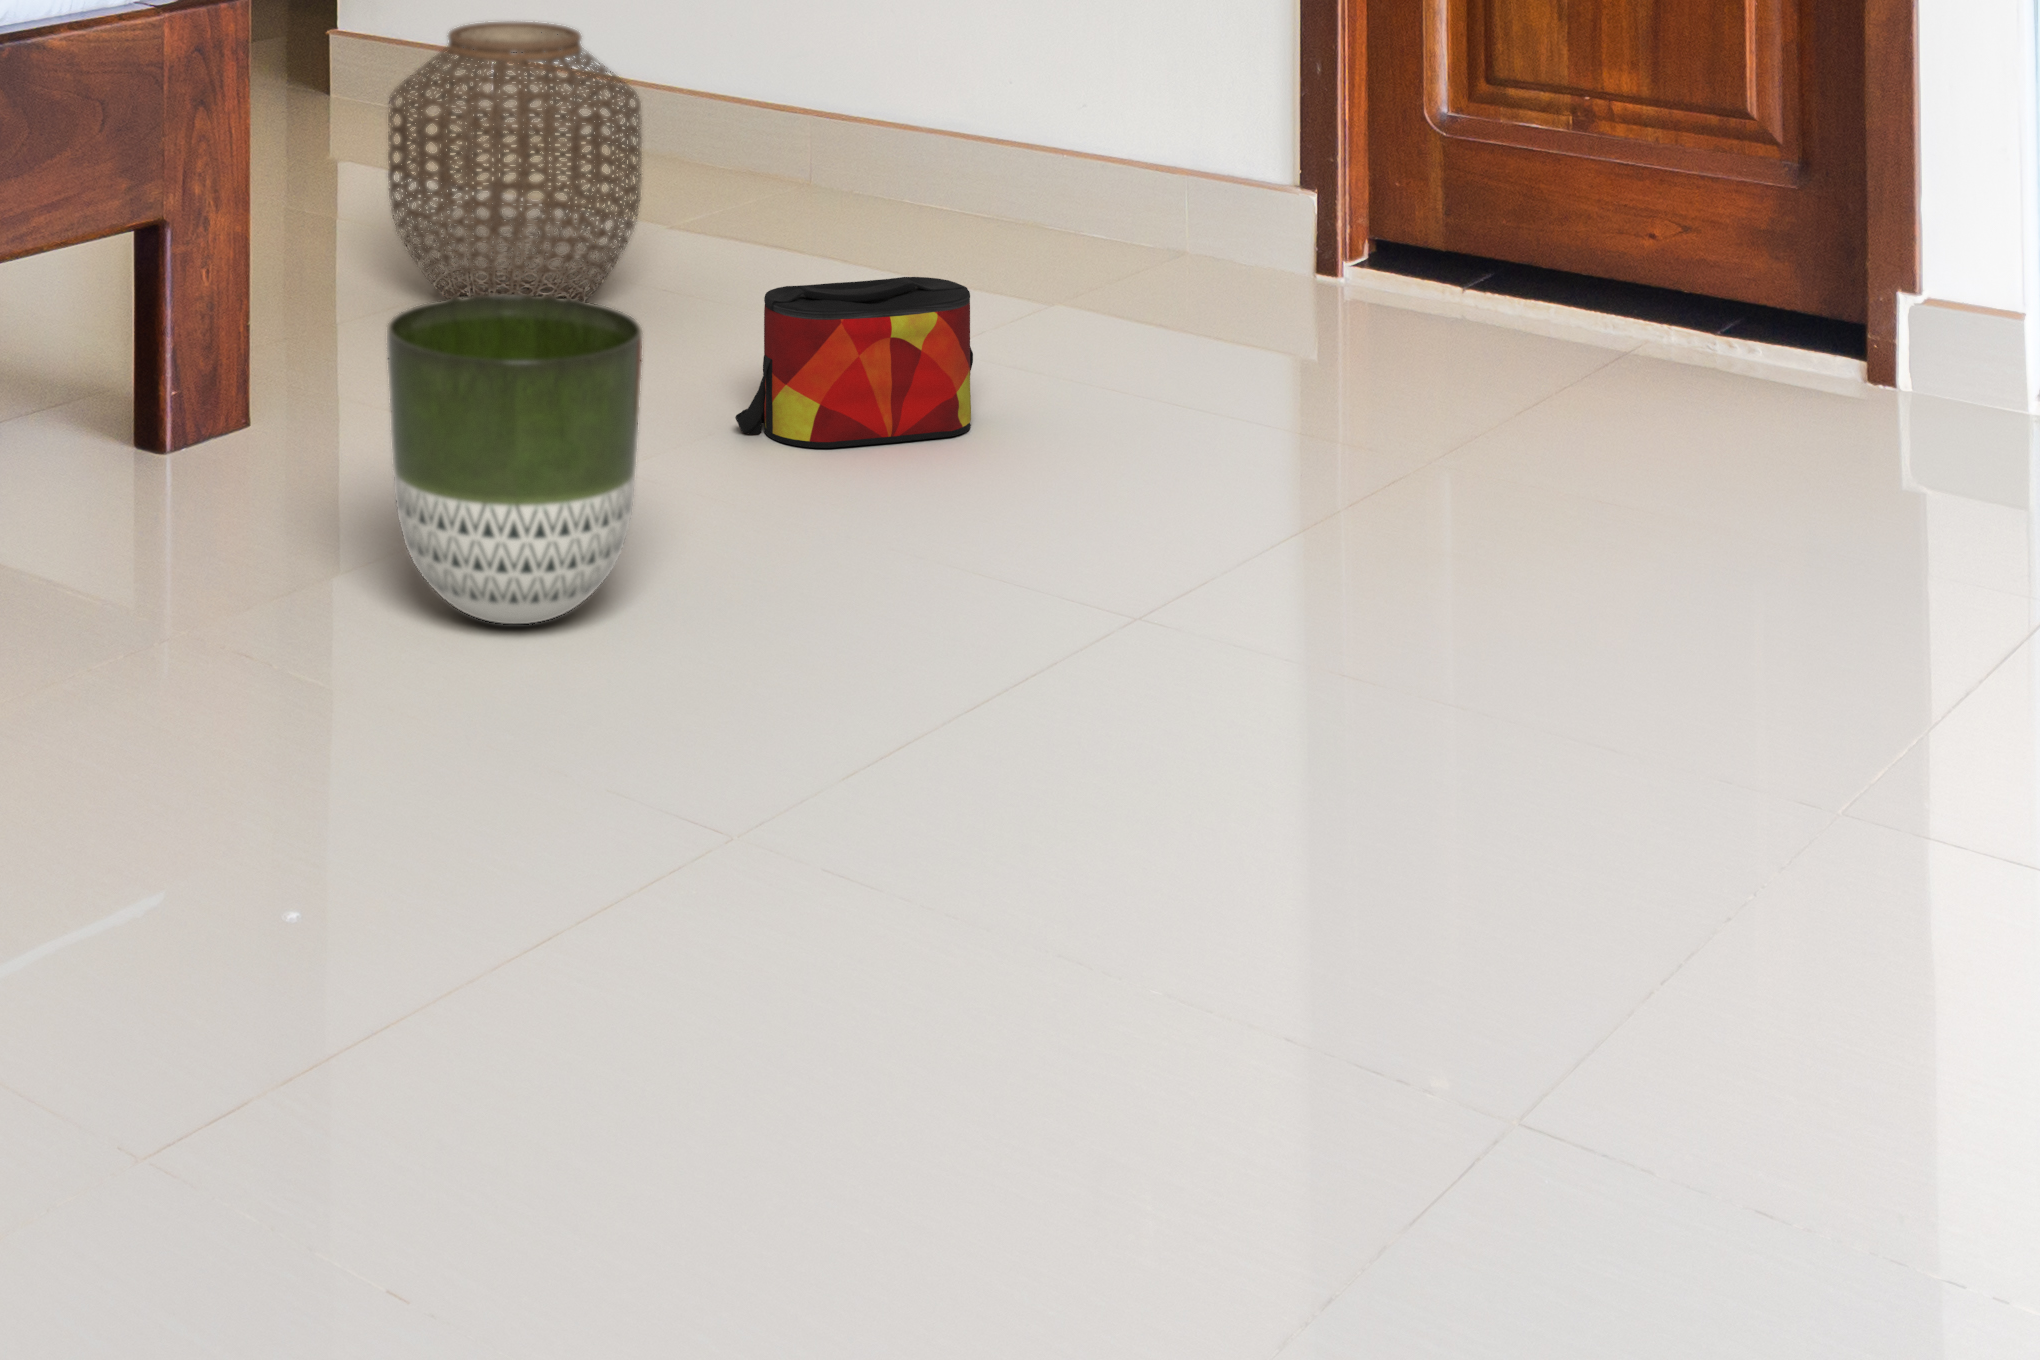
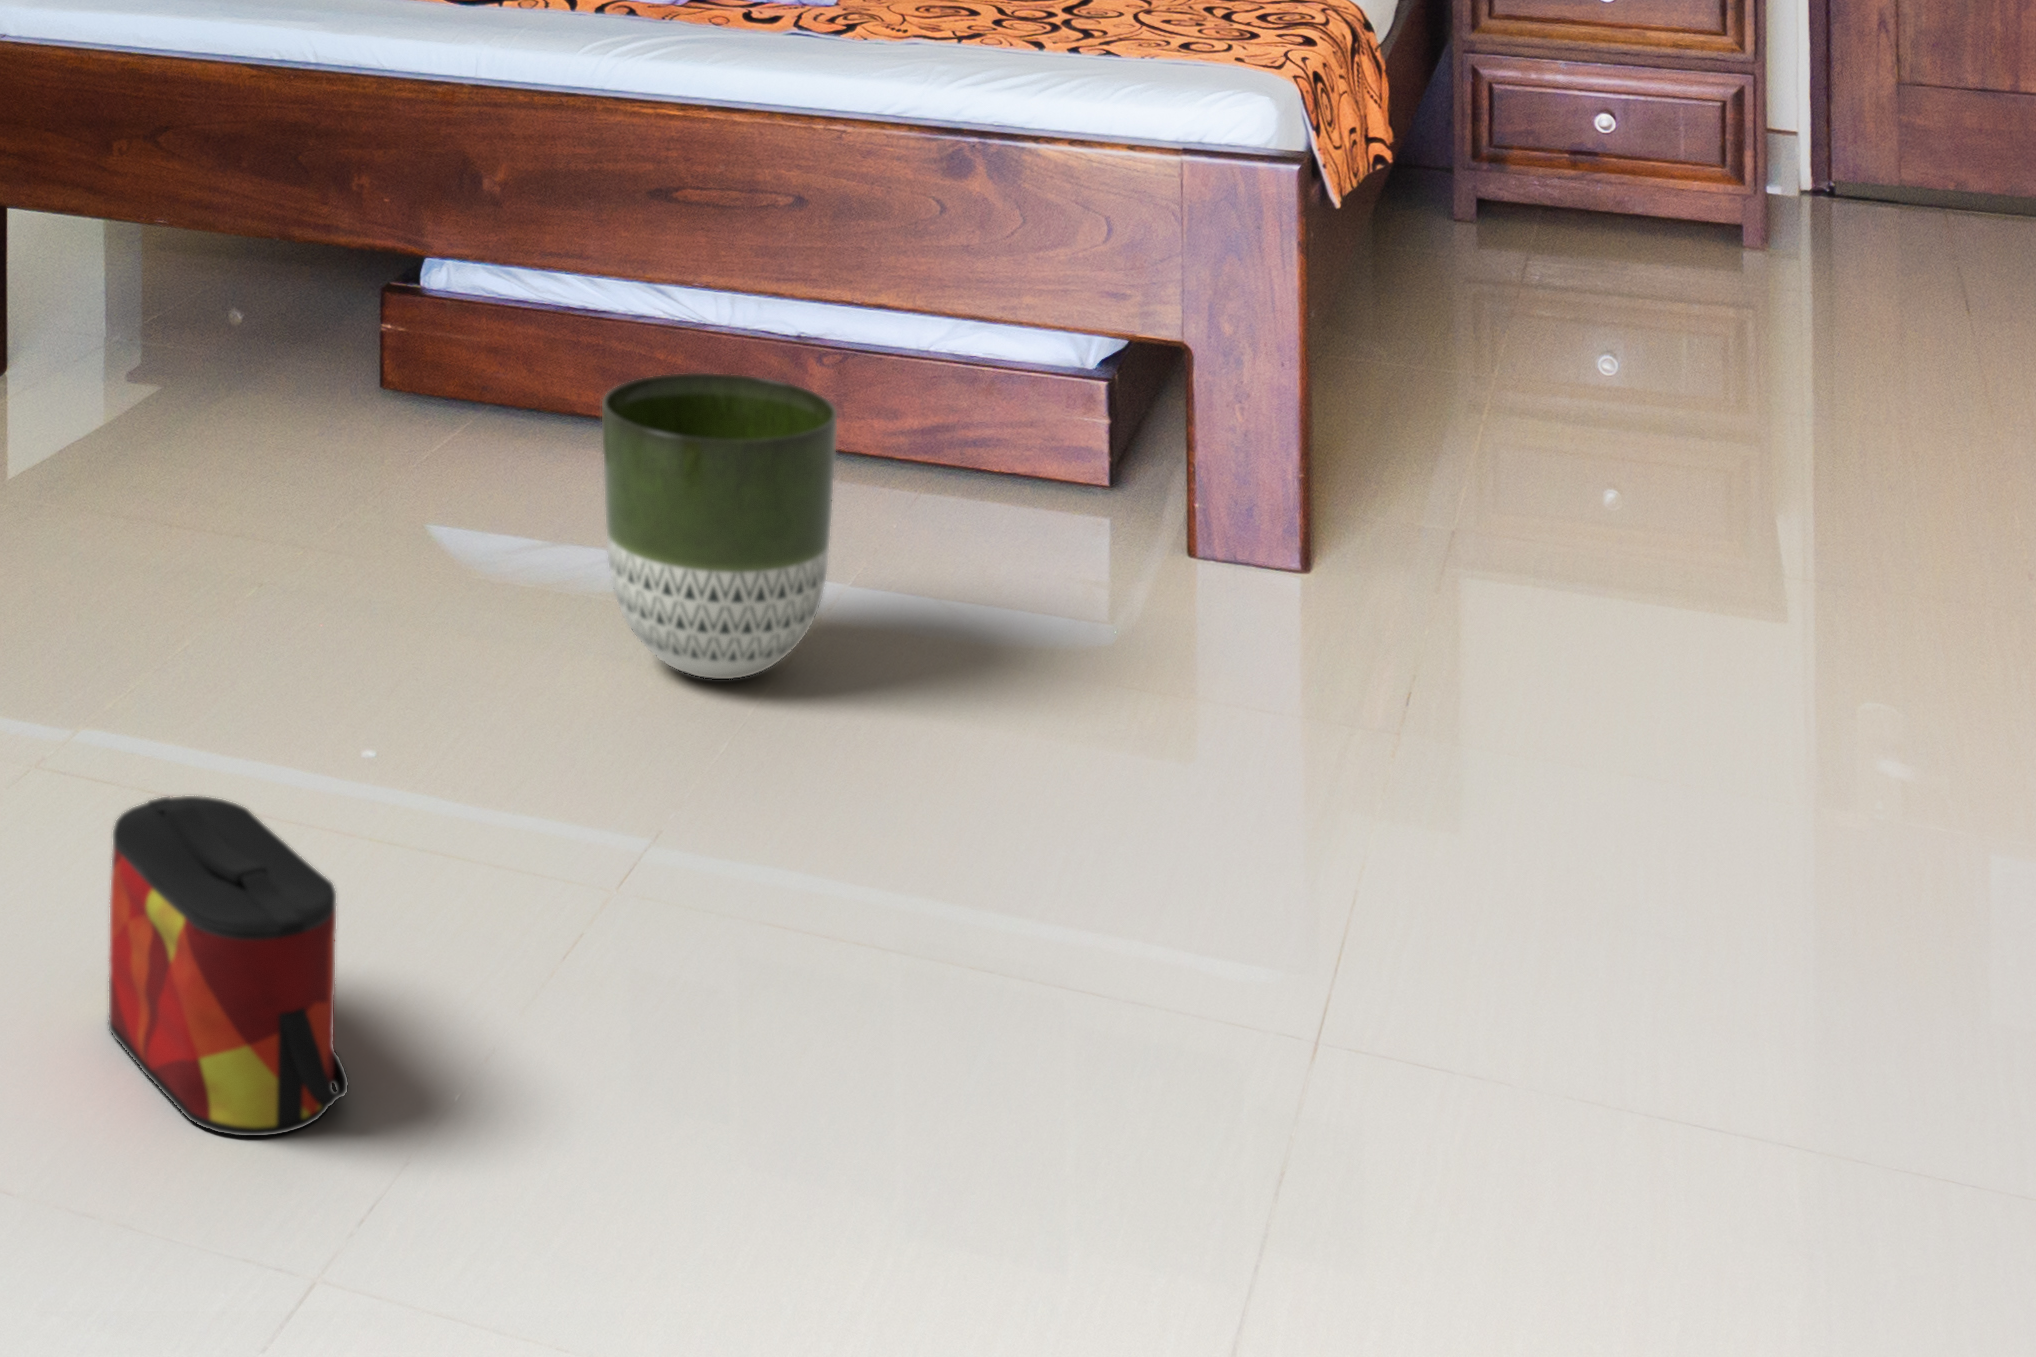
woven basket: present [388,21,642,301] -> none [1583,279,1916,649]
bag: present [735,277,973,448] -> present [109,796,348,1136]

